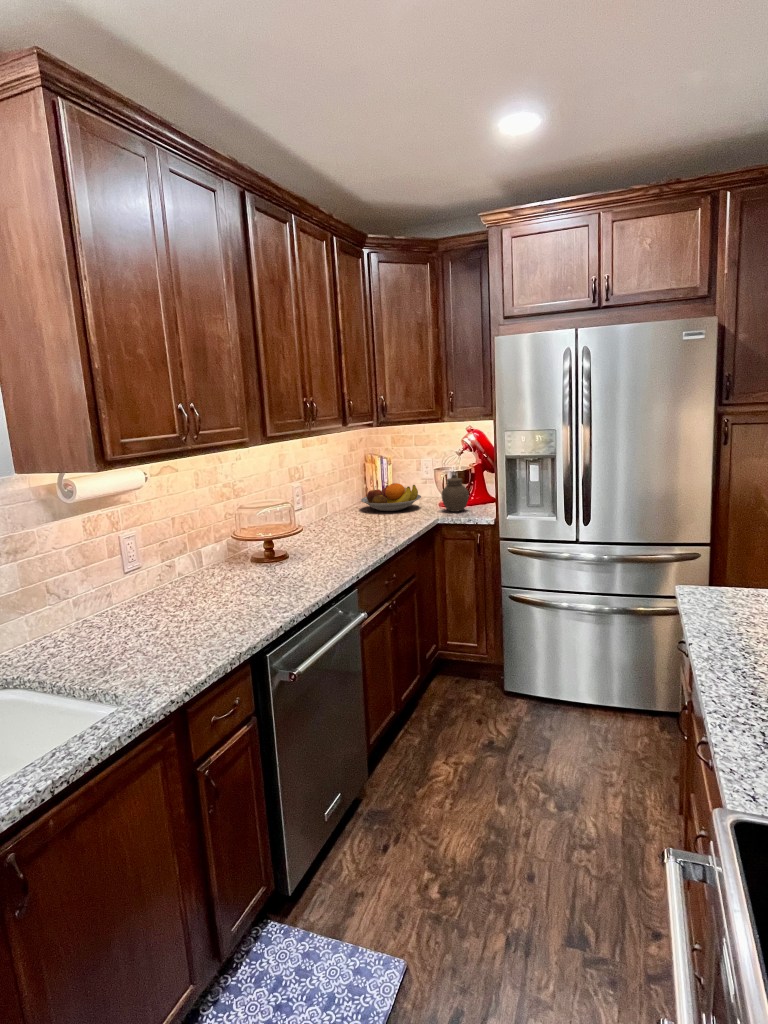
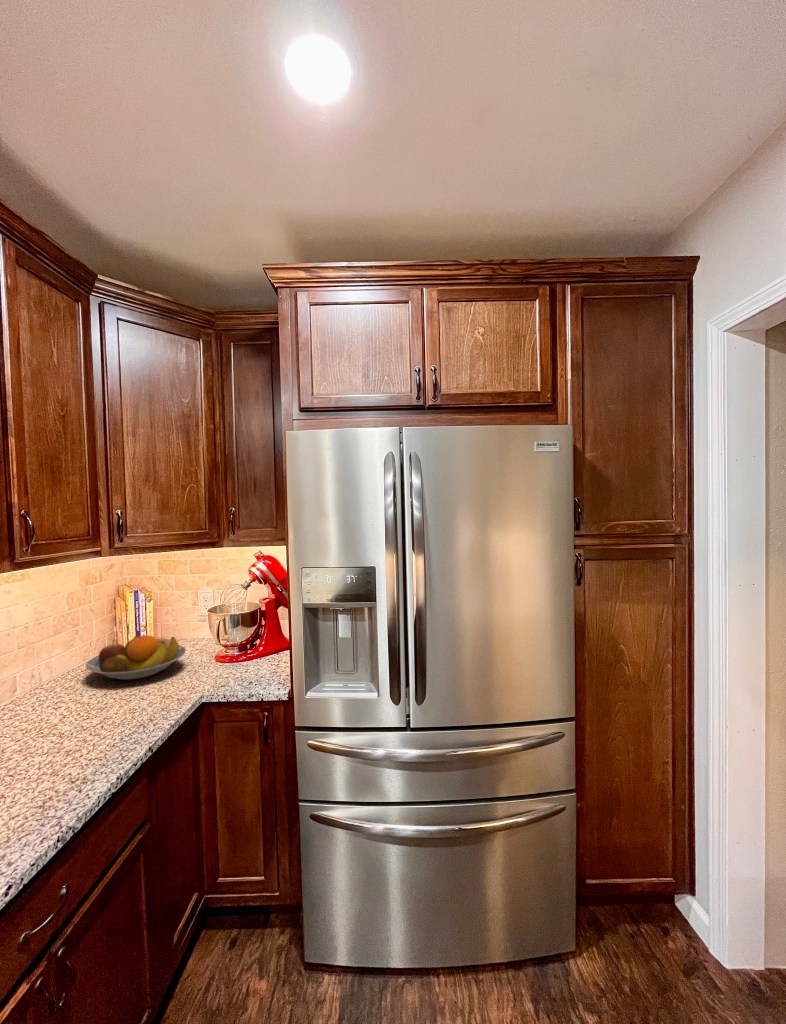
jar: present [442,475,469,512] -> none [212,623,253,677]

